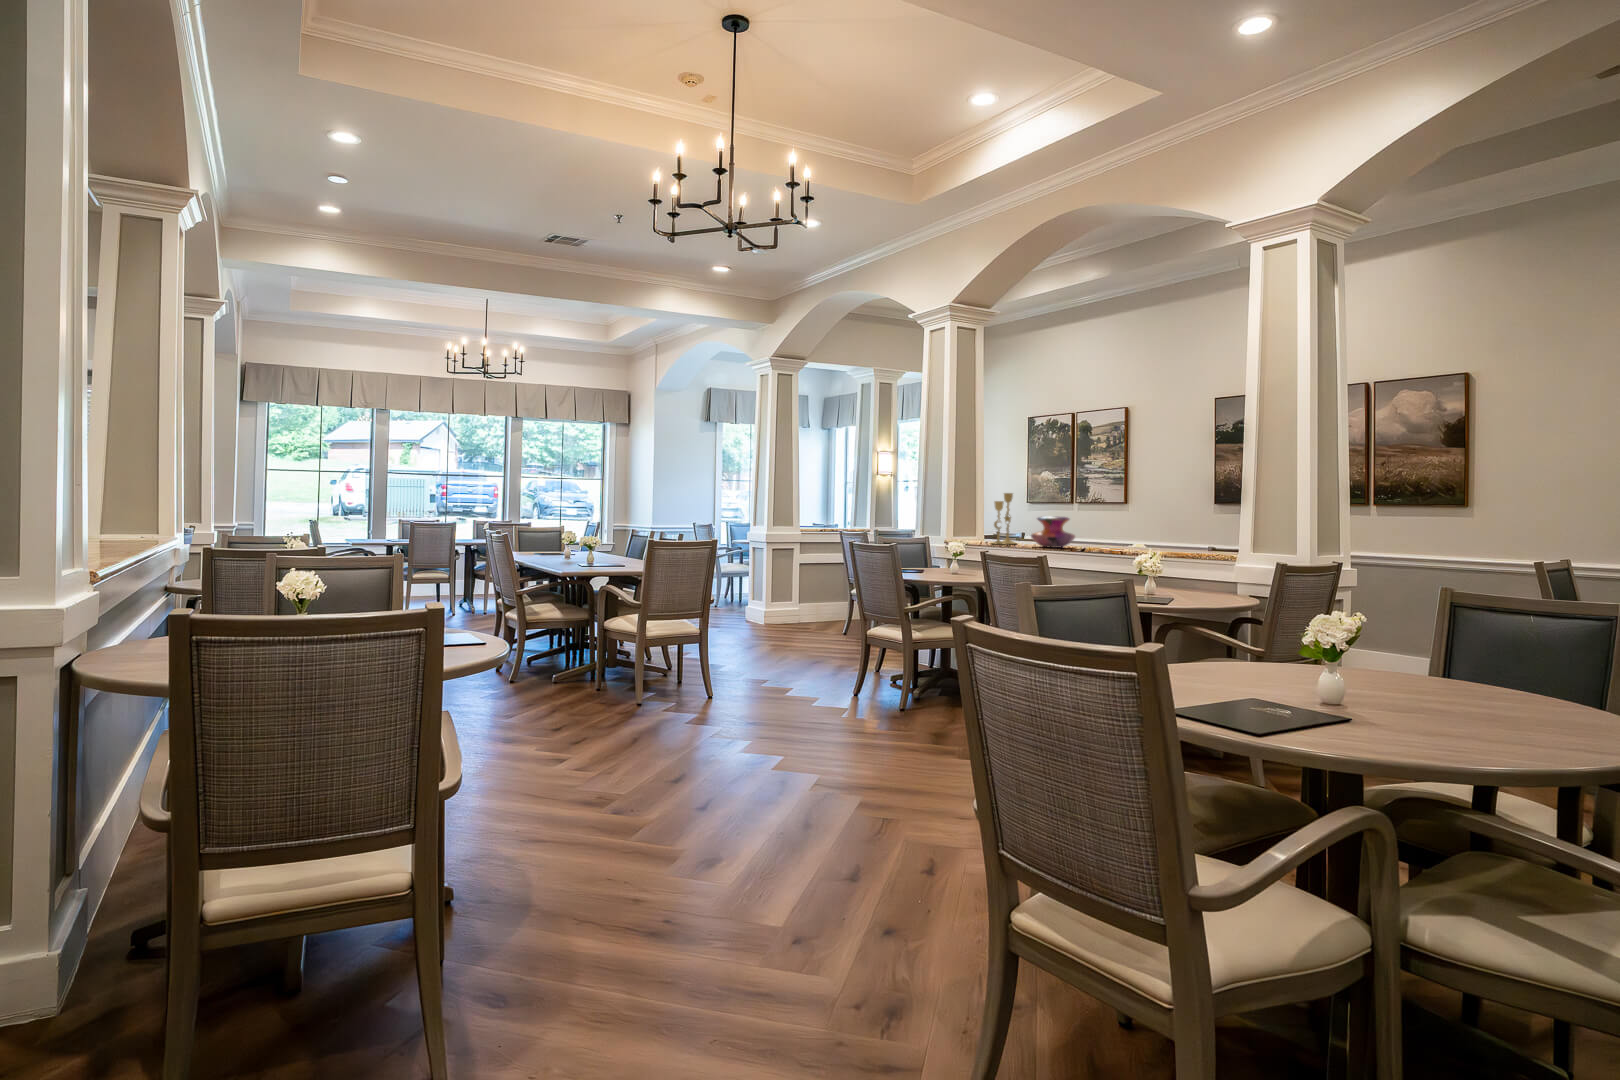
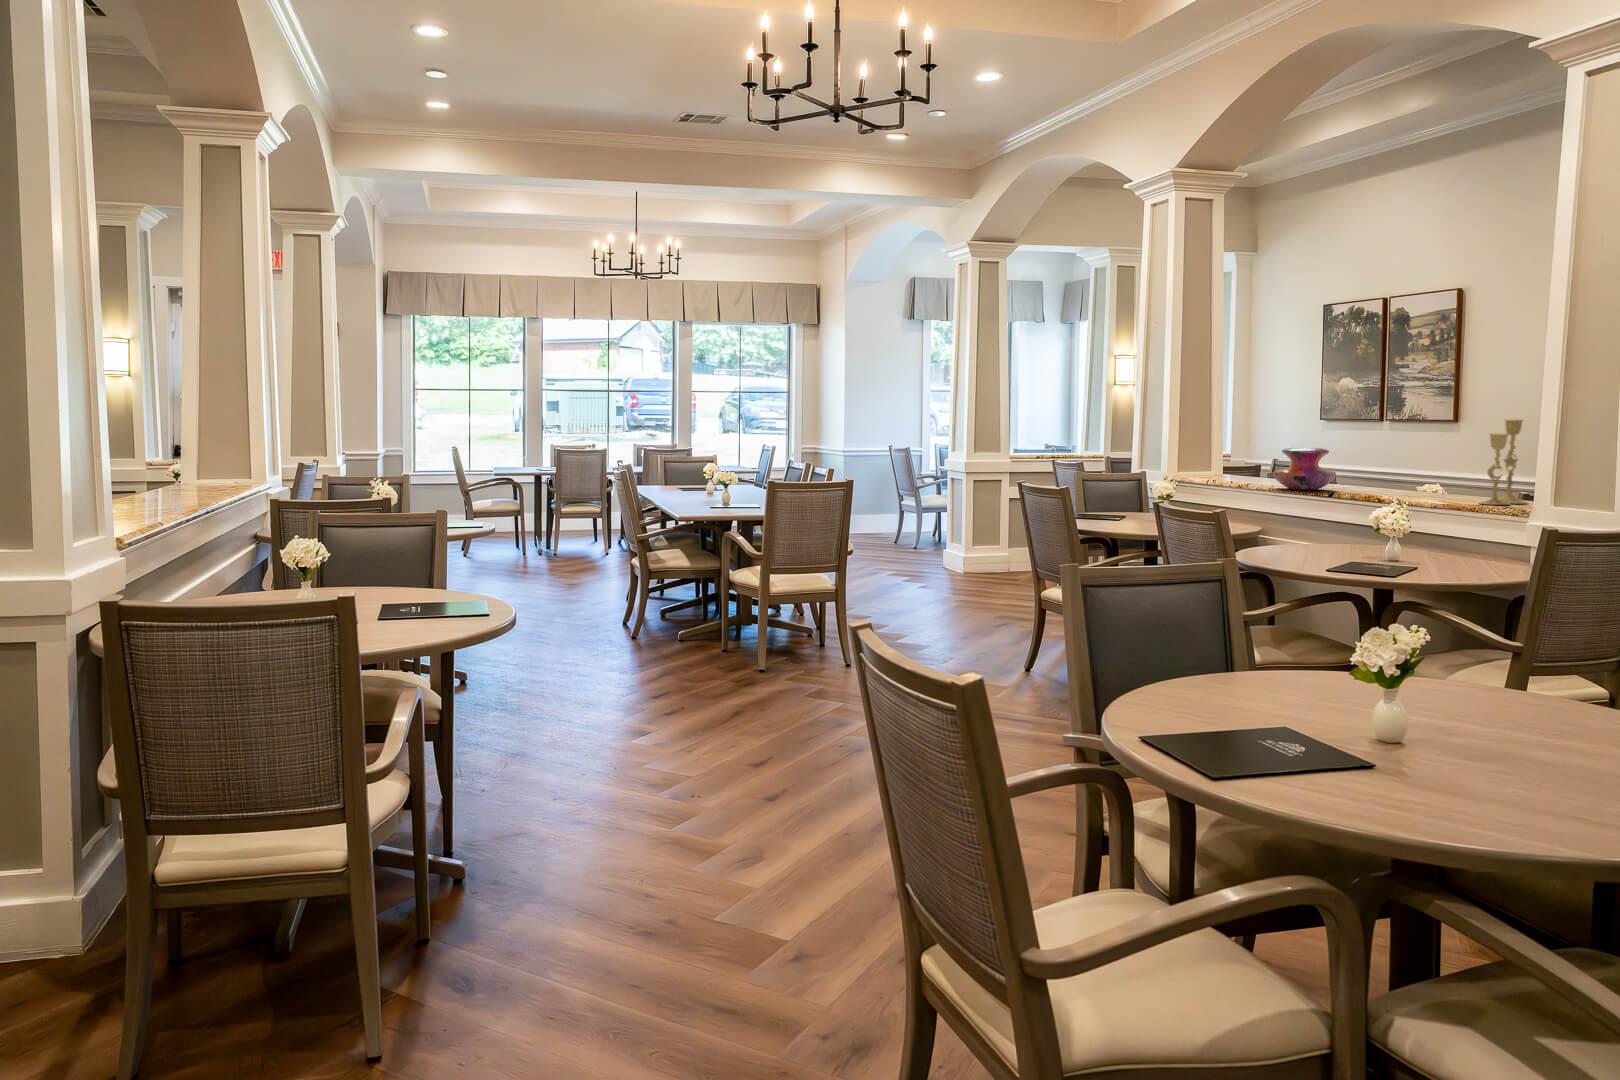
candlestick: present [992,493,1016,544] -> present [1480,420,1527,505]

